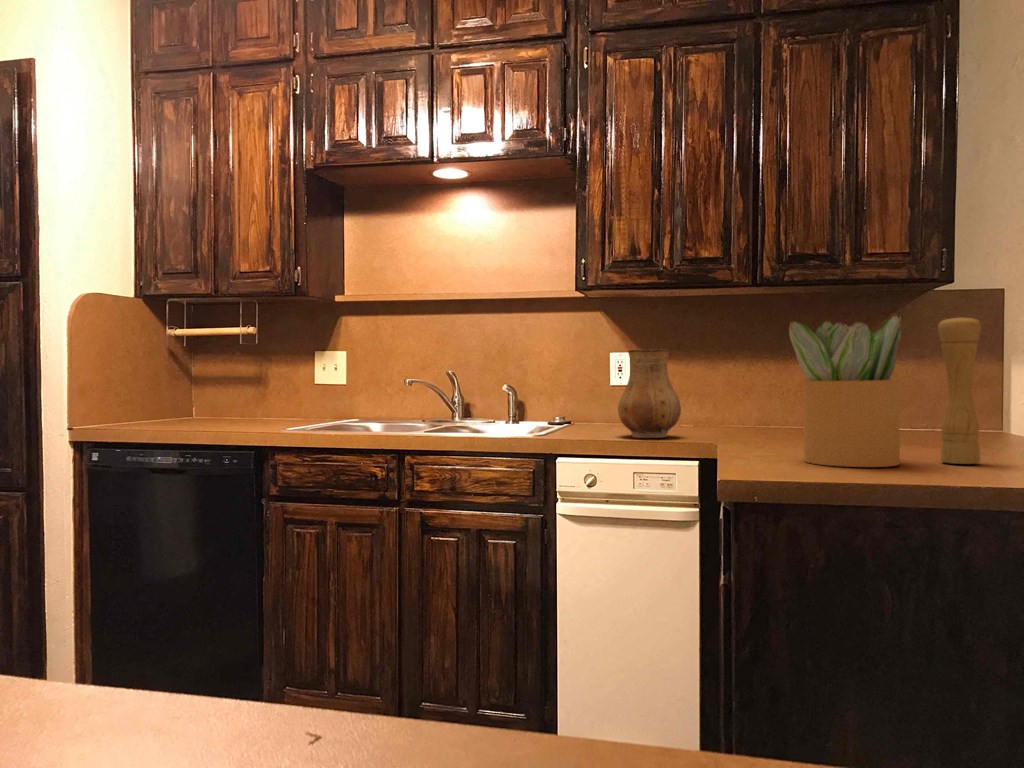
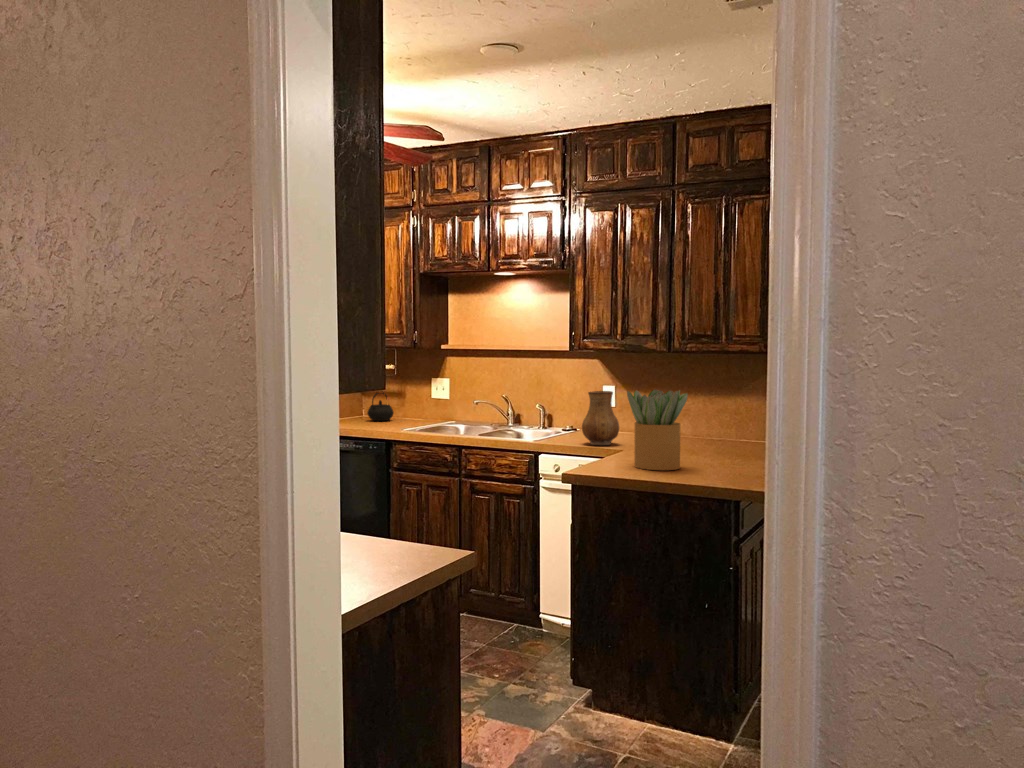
pepper mill: present [938,316,981,464] -> none [705,390,727,471]
kettle: none [207,374,252,422] -> present [367,392,394,421]

